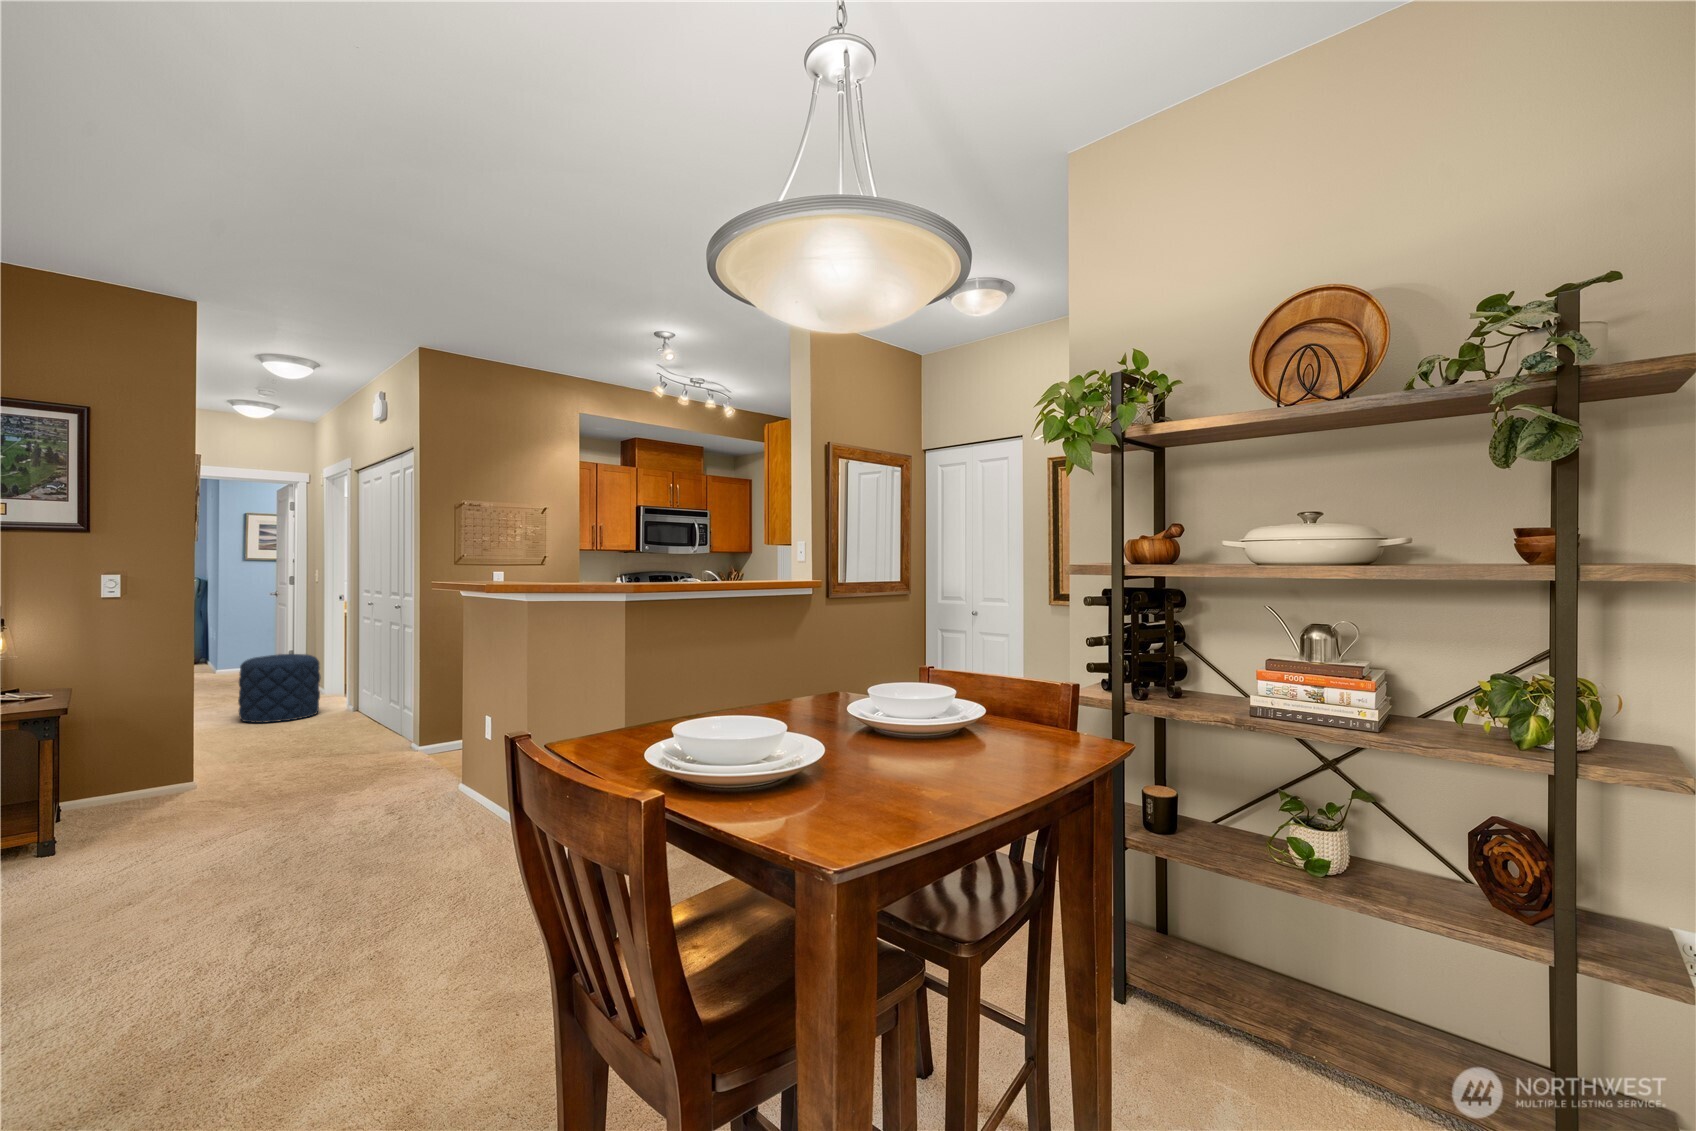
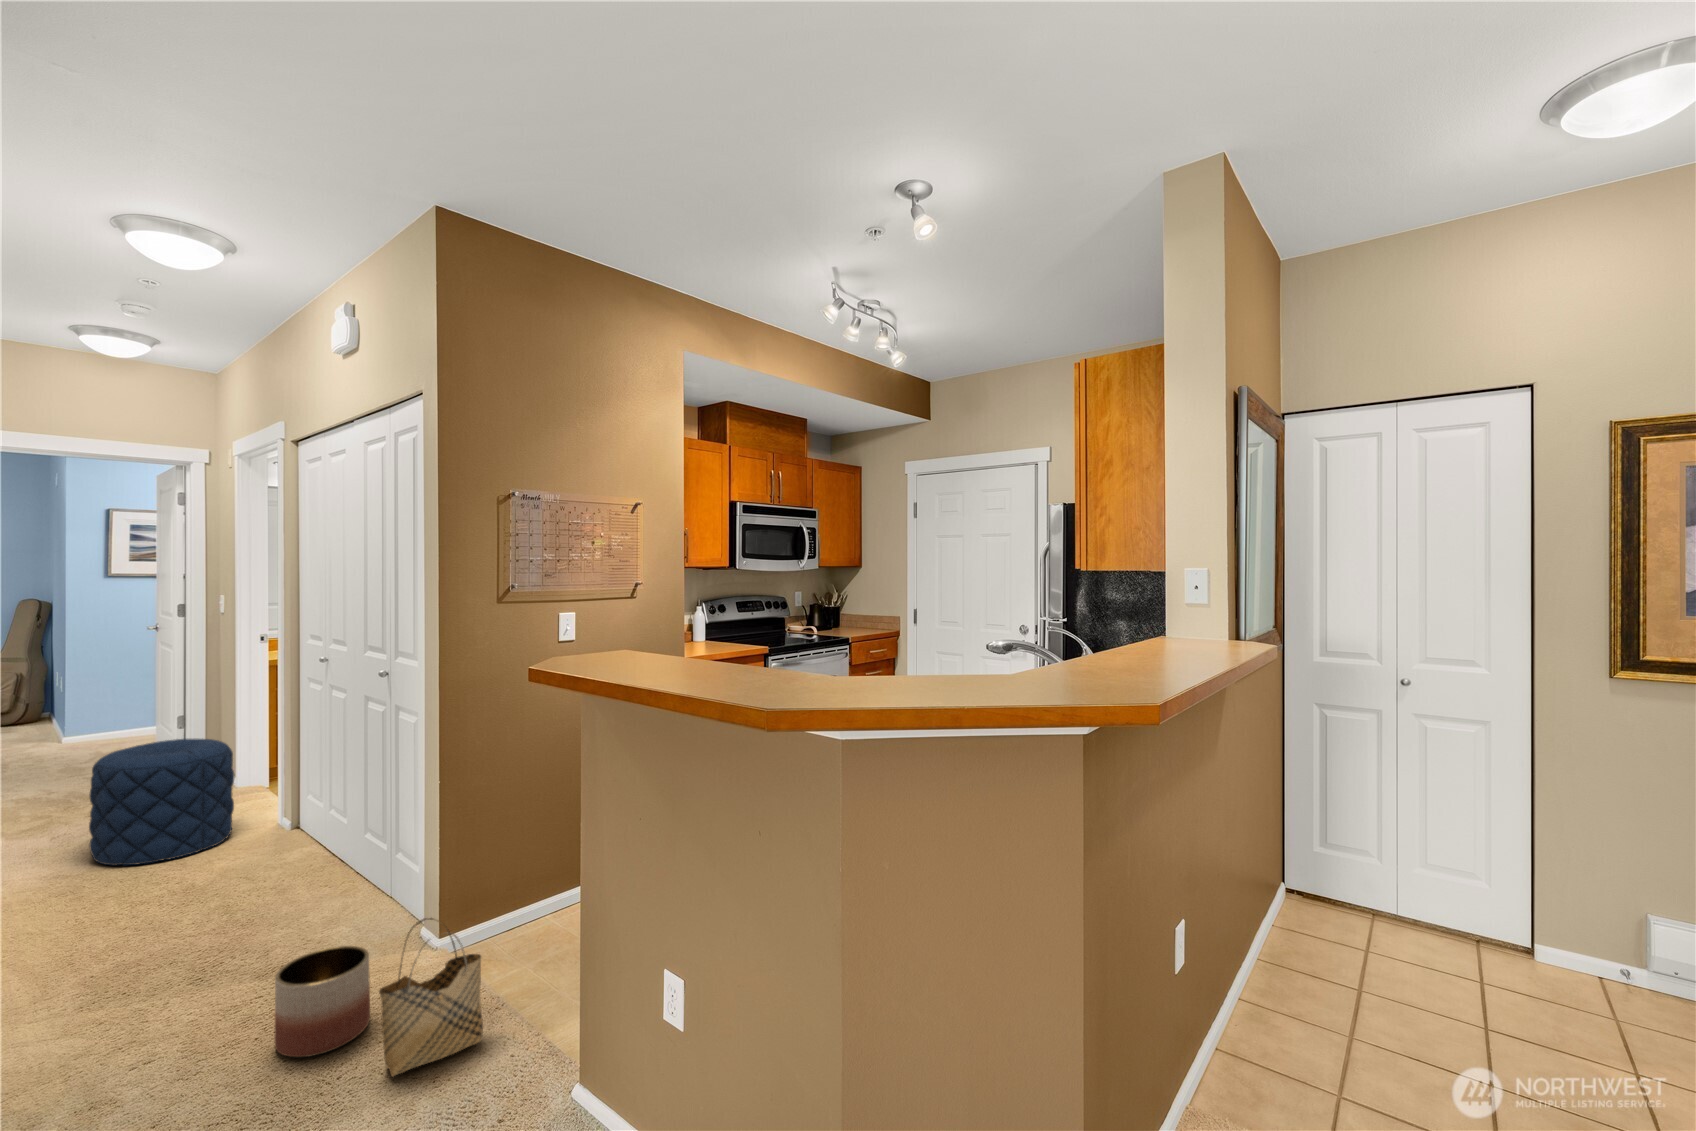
woven basket: none [376,715,429,783] -> present [379,918,483,1076]
planter: none [330,735,377,779] -> present [274,946,370,1057]

